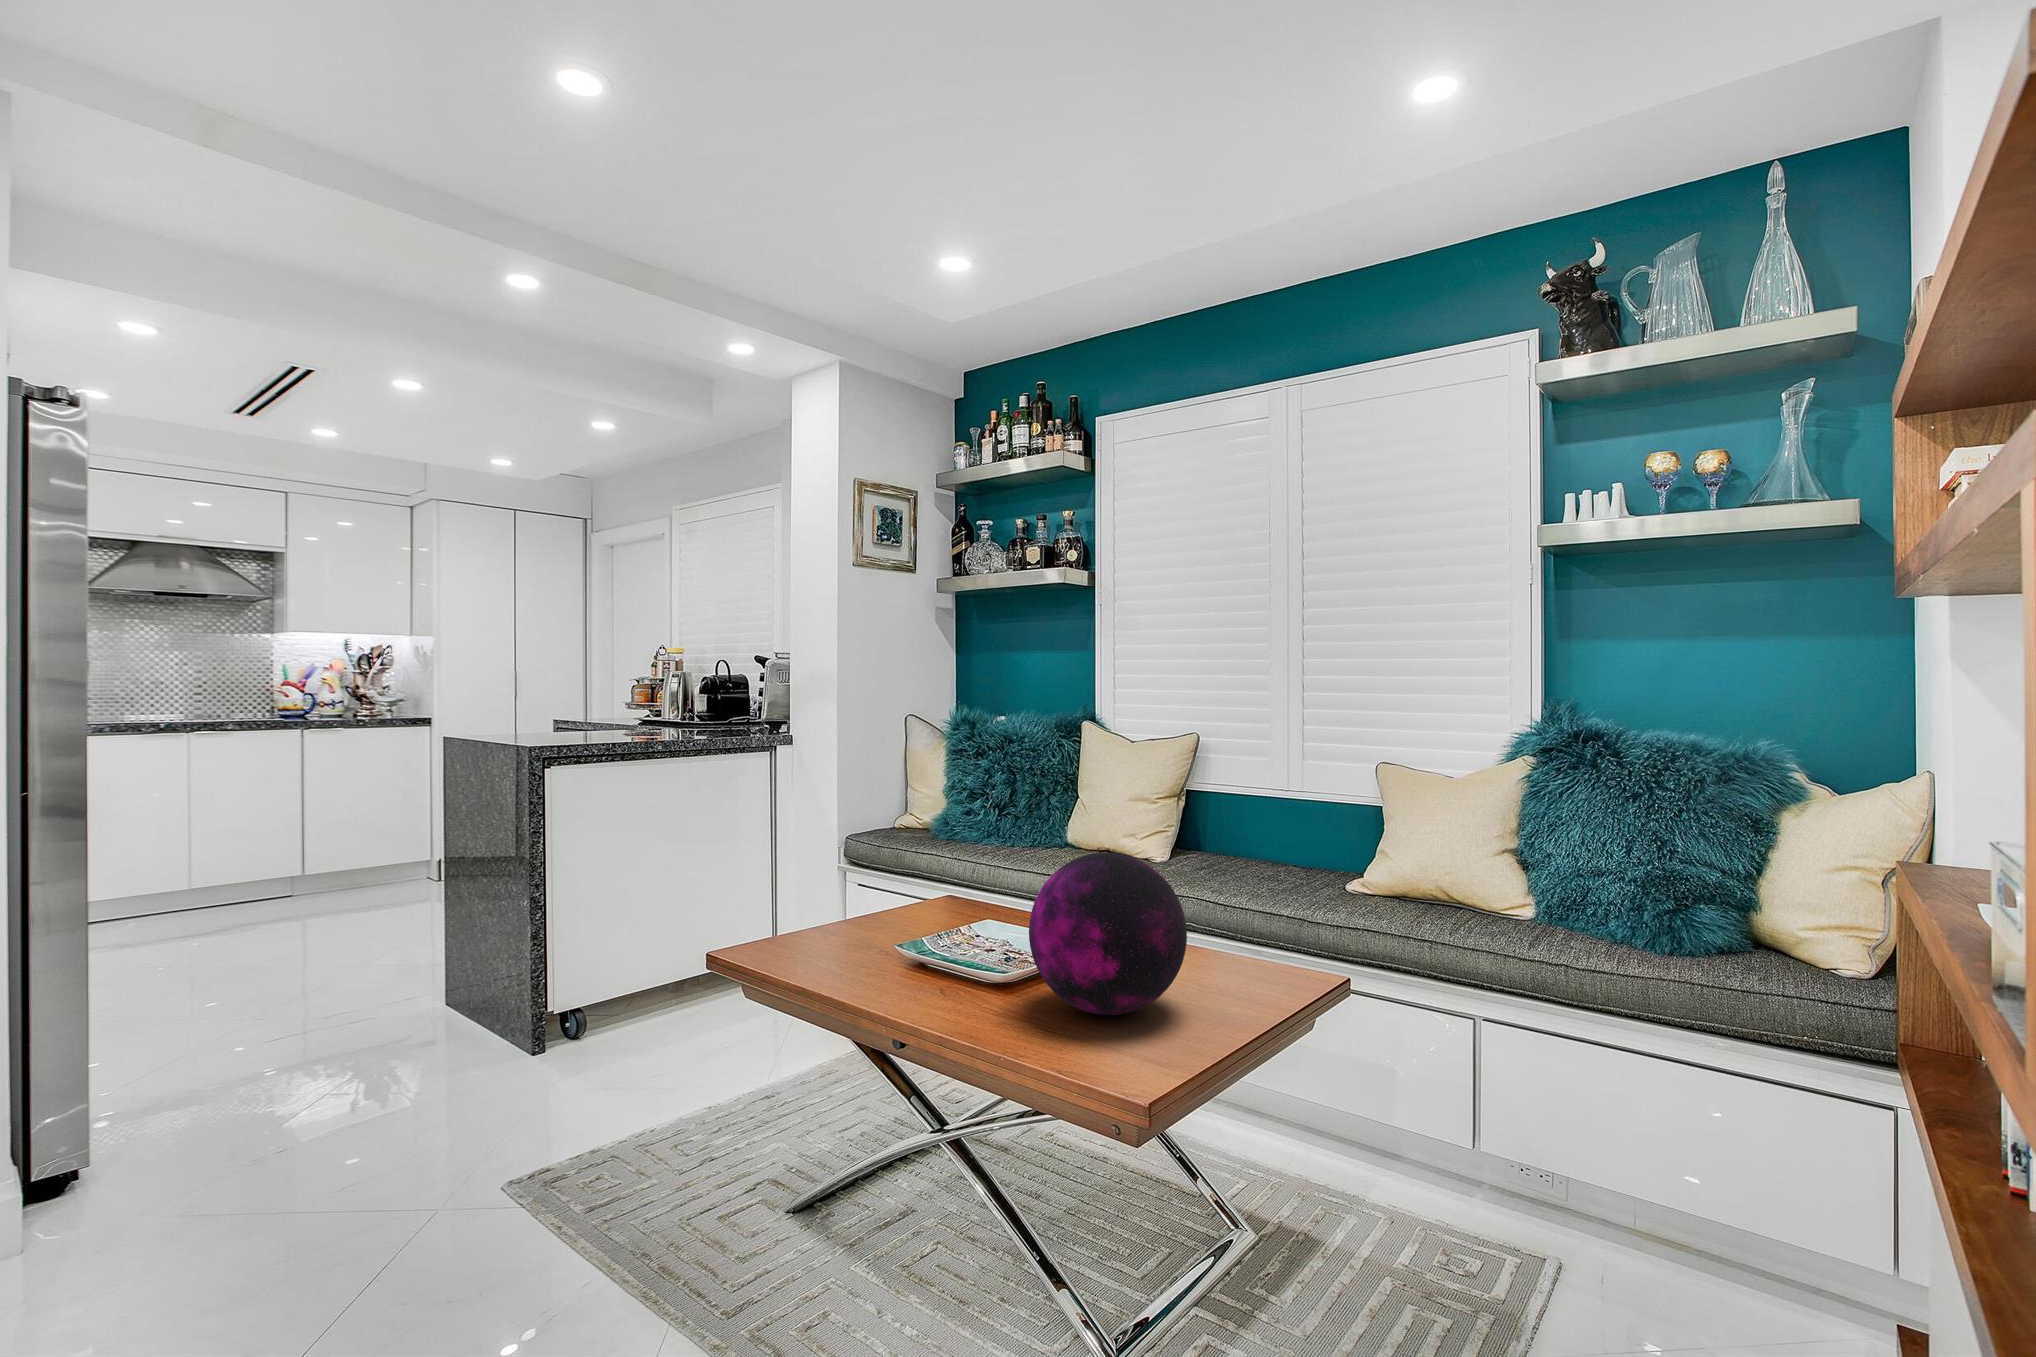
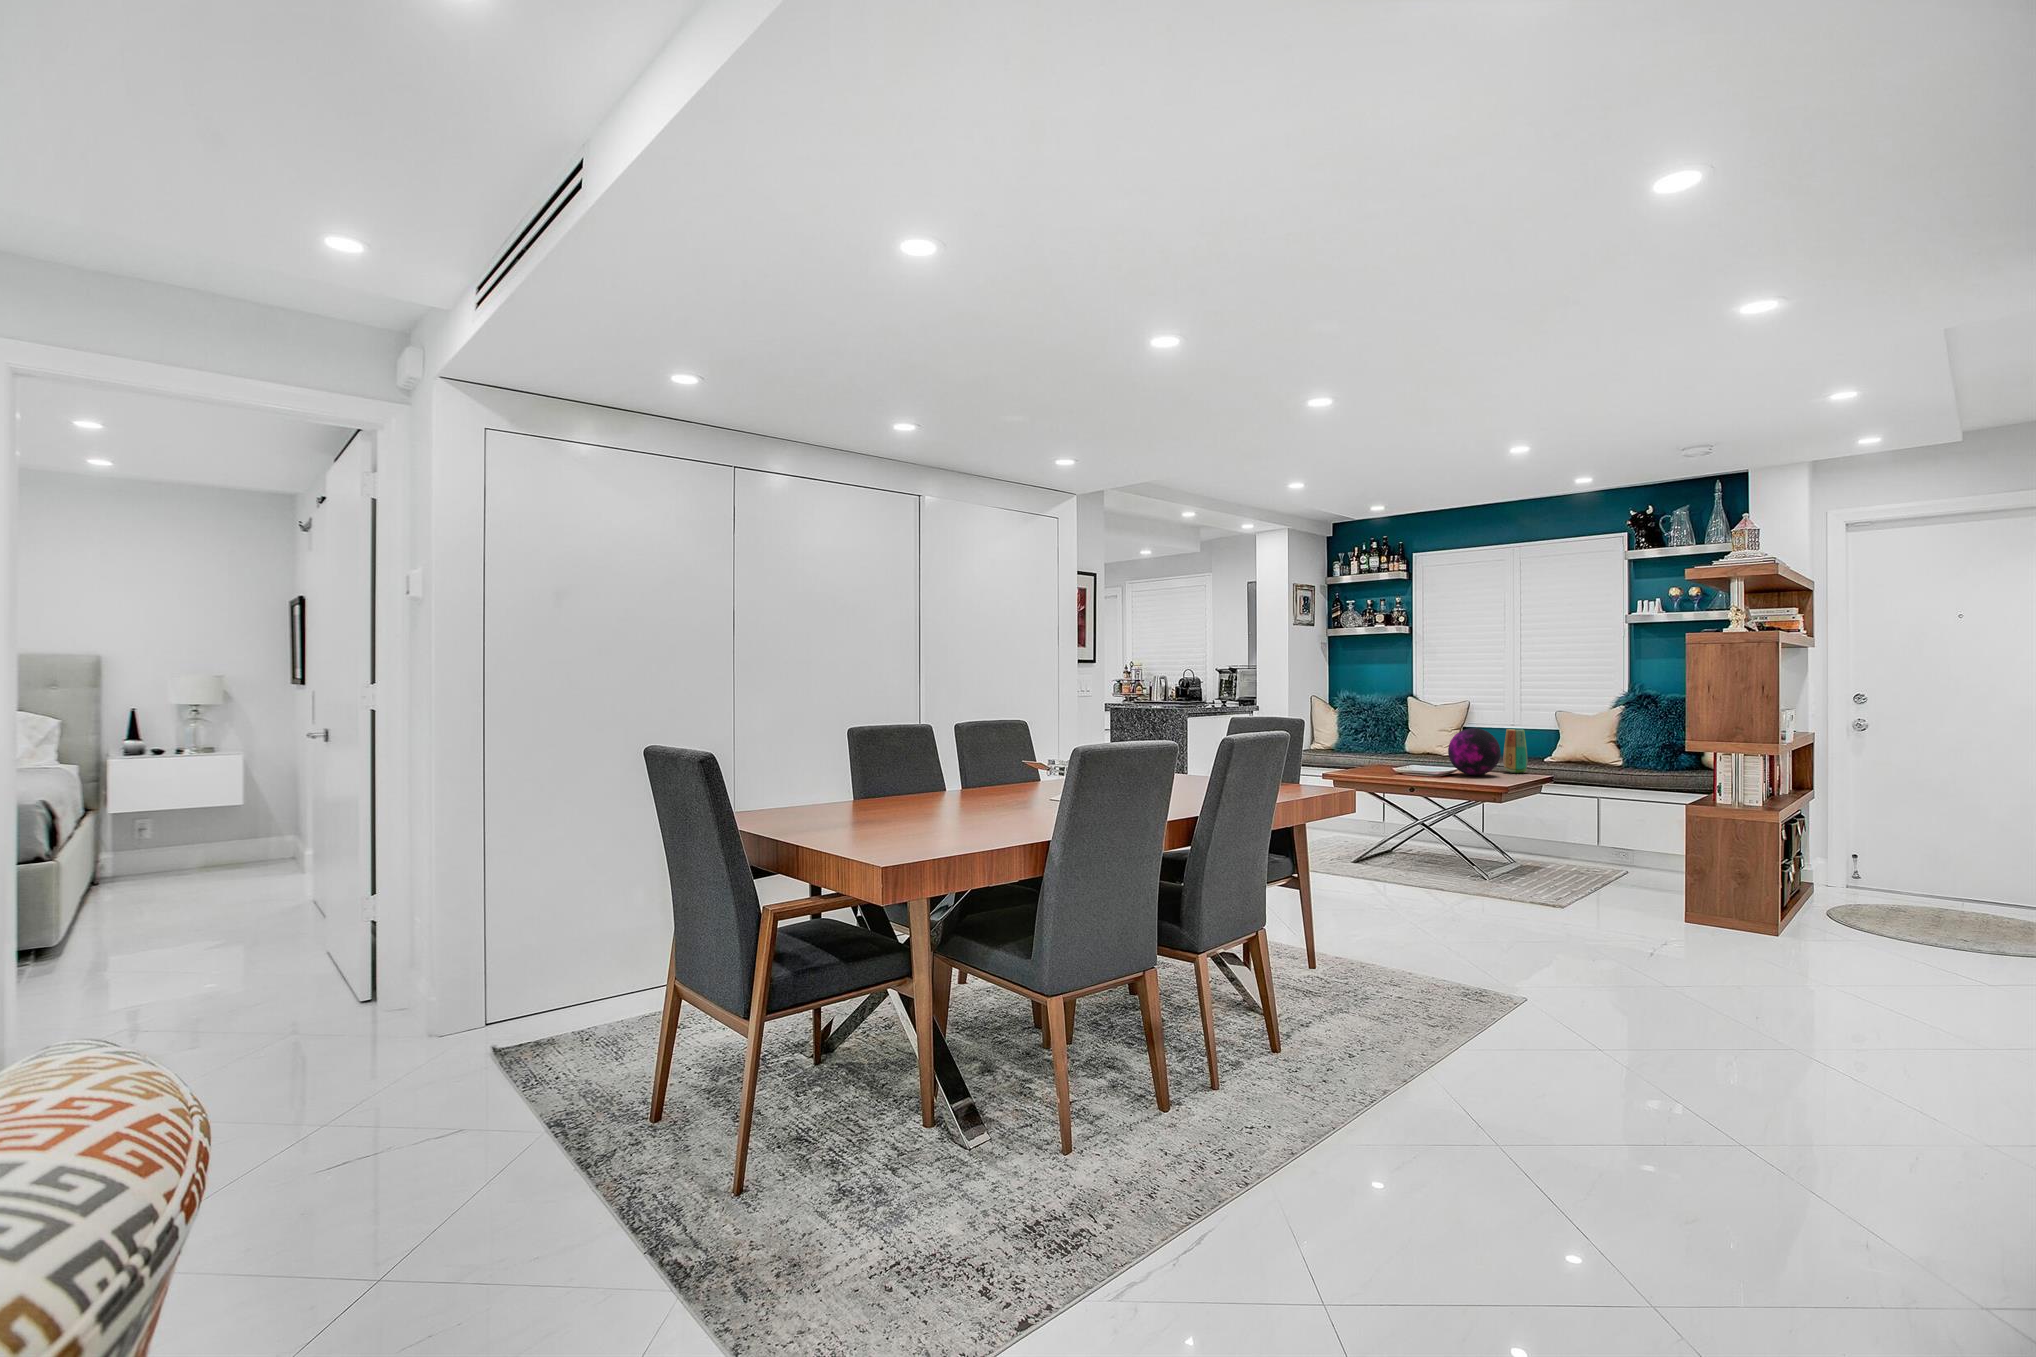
vase: none [1211,843,1279,987] -> present [1503,729,1528,773]

